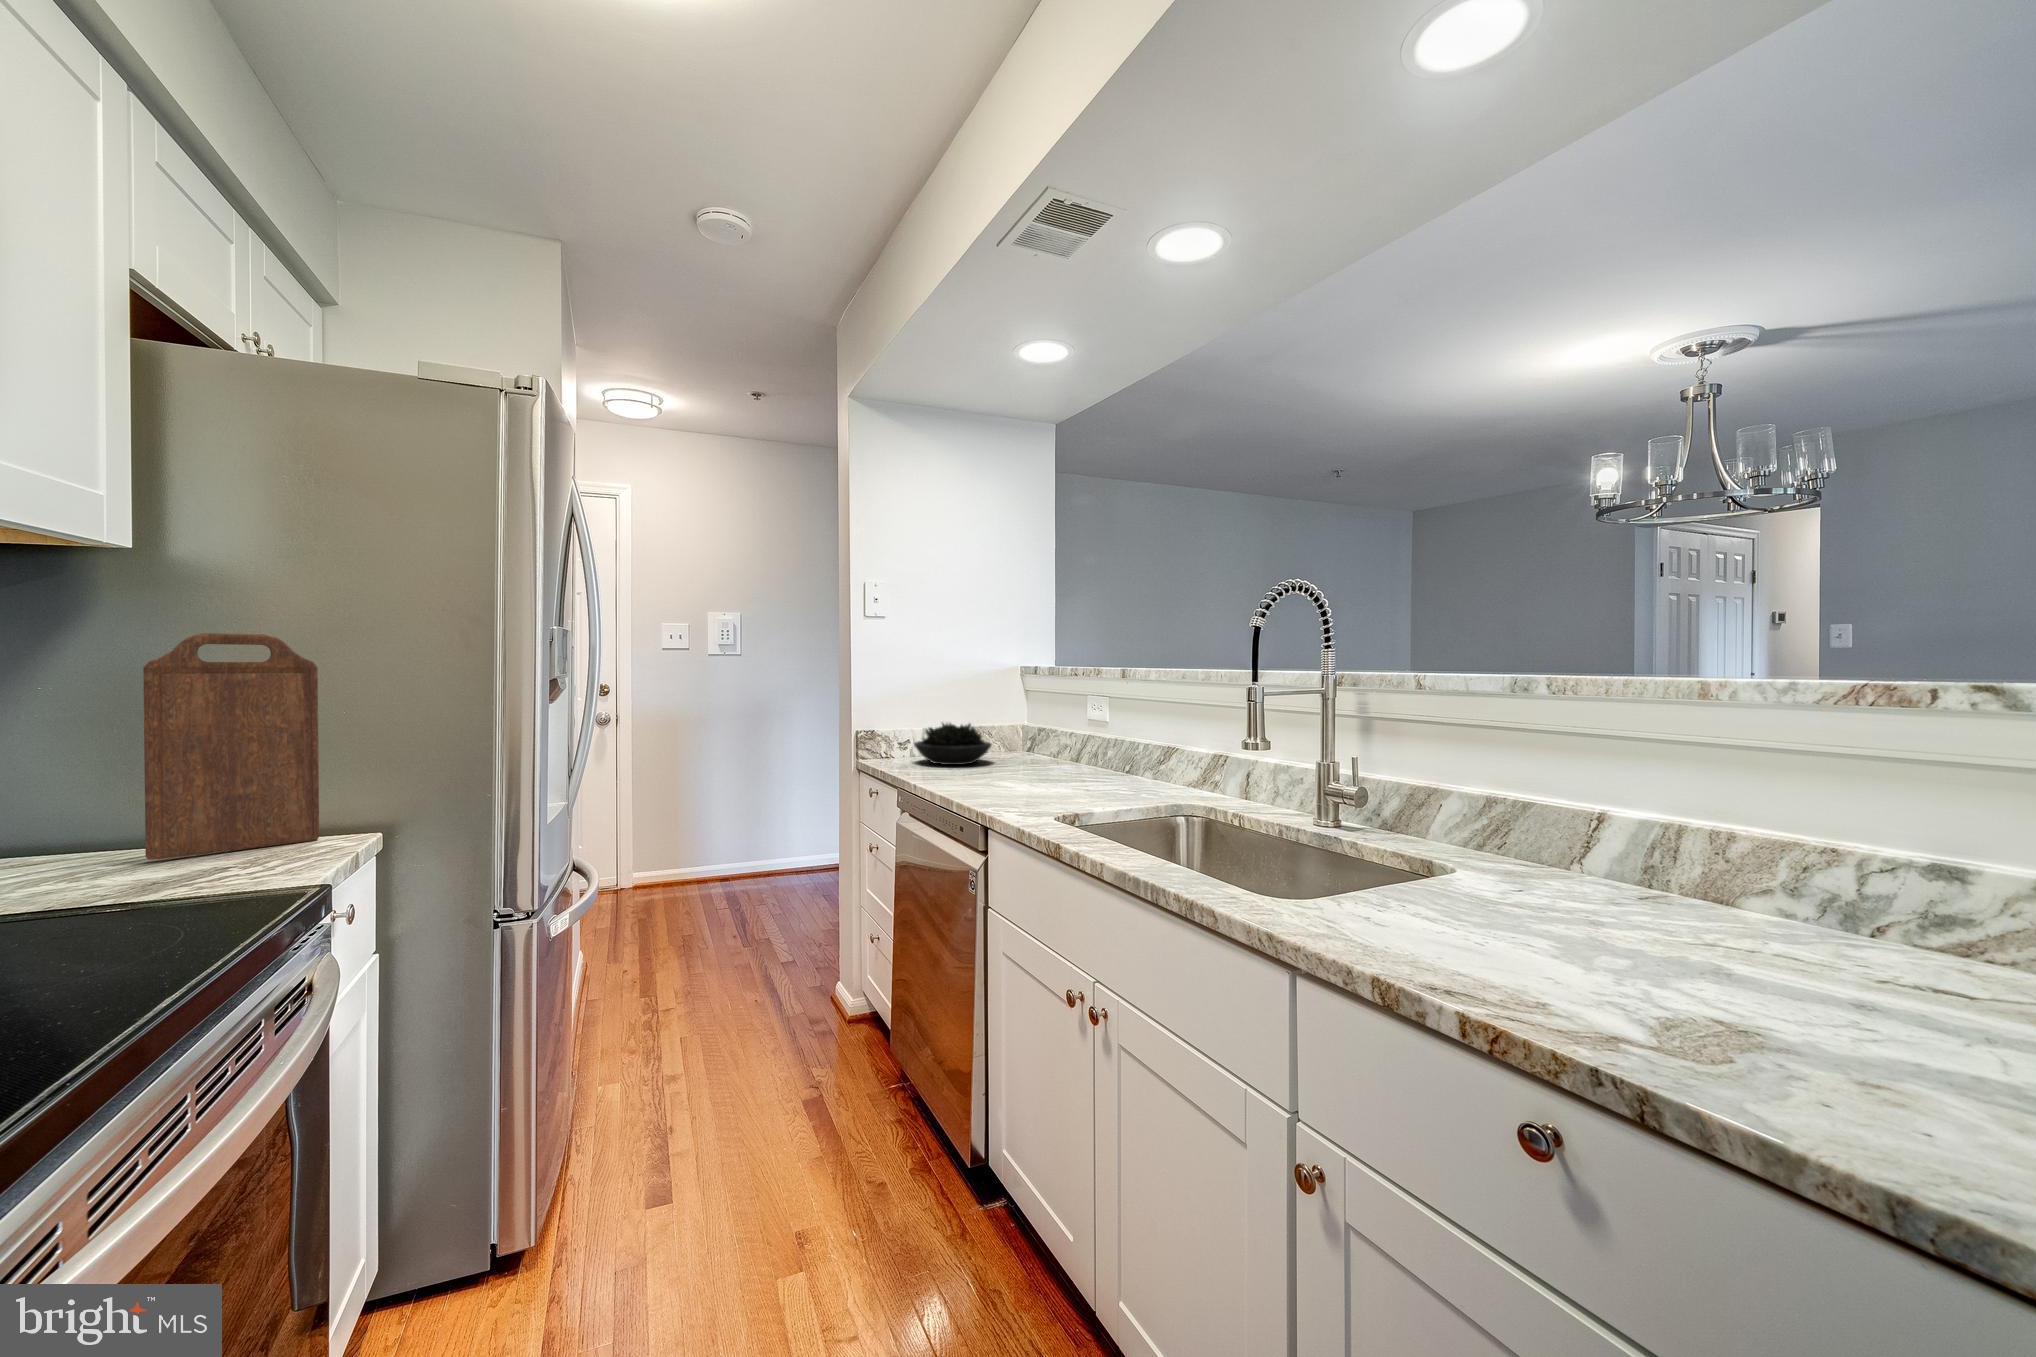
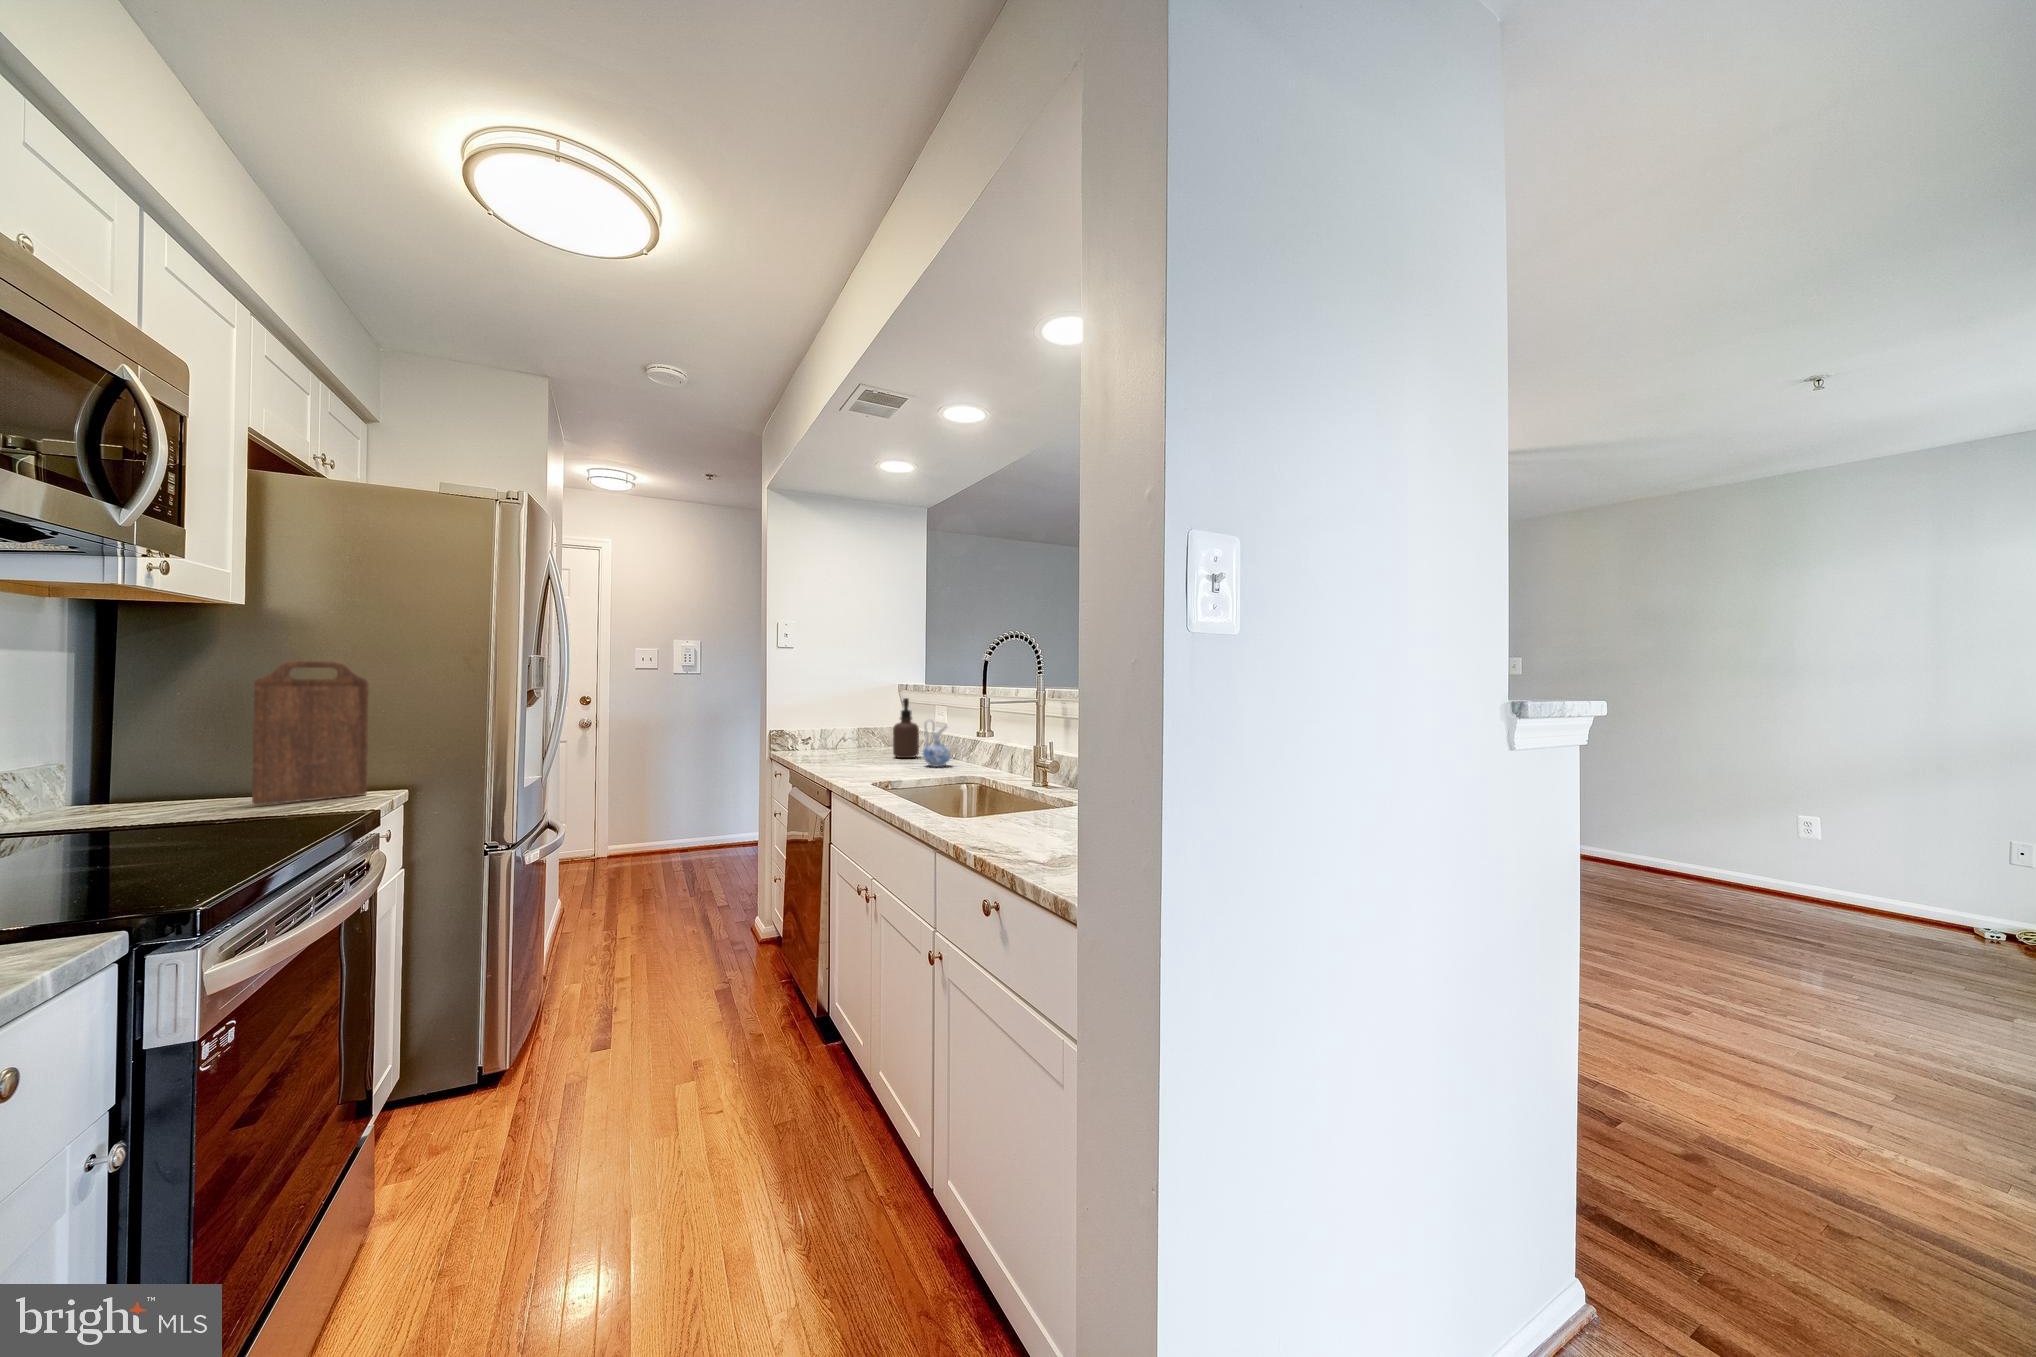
soap dispenser: none [1037,686,1073,772] -> present [893,698,919,758]
ceramic pitcher: none [1095,717,1136,787] -> present [923,719,951,767]
succulent plant: present [914,723,992,765] -> none [808,723,866,754]

